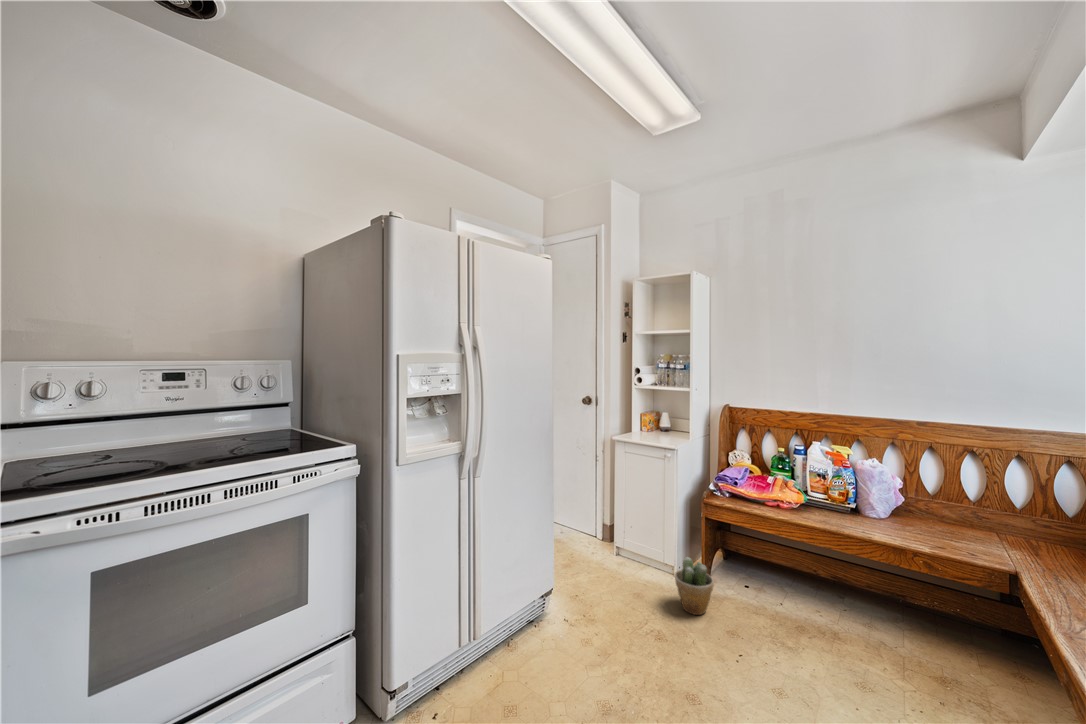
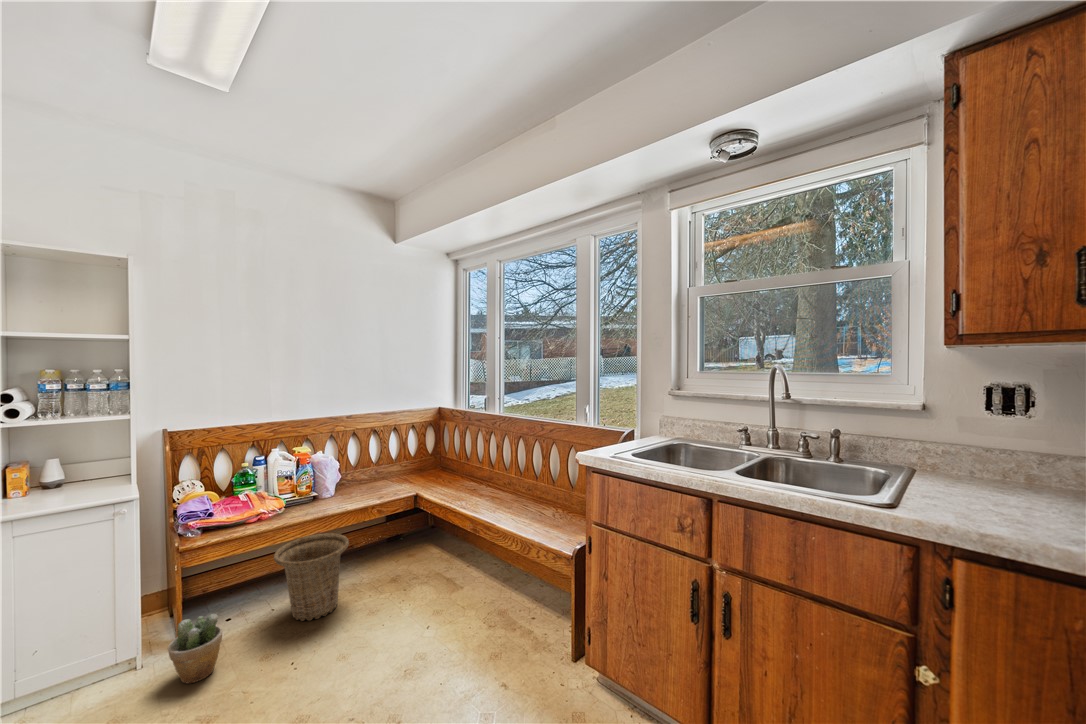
basket: none [775,543,866,647] -> present [274,534,349,621]

